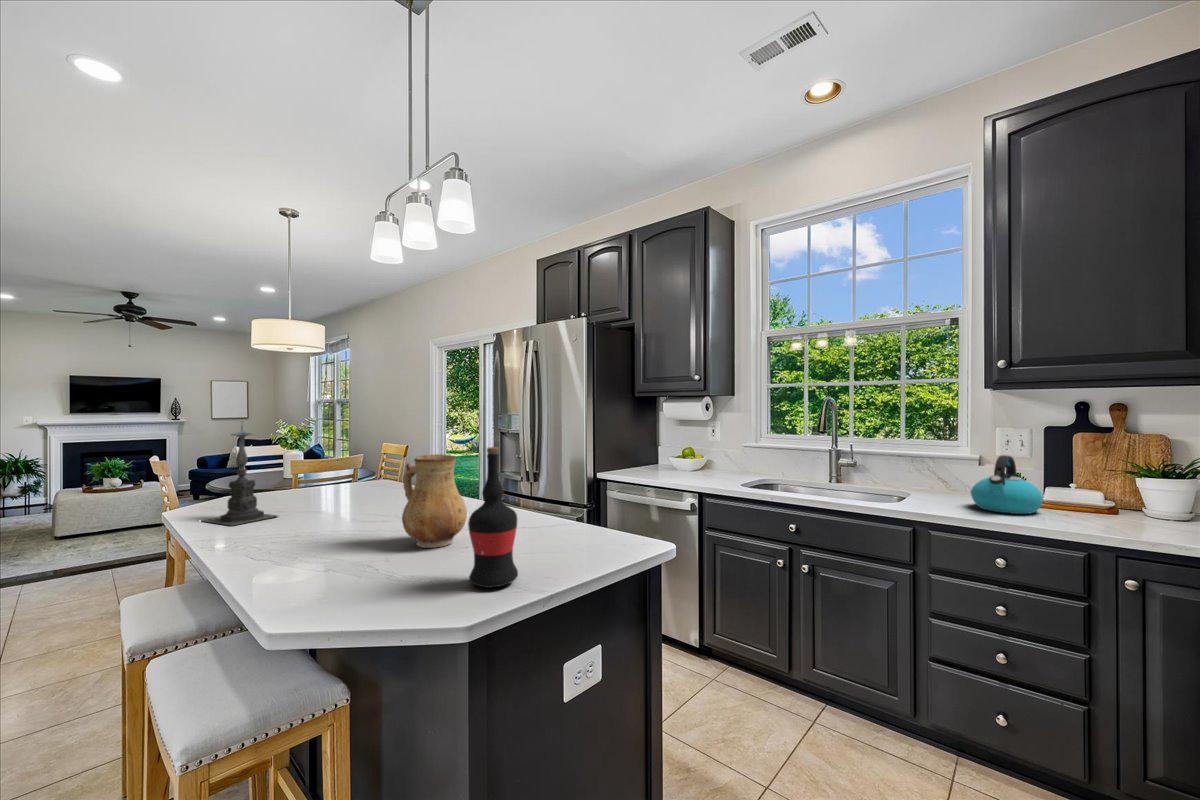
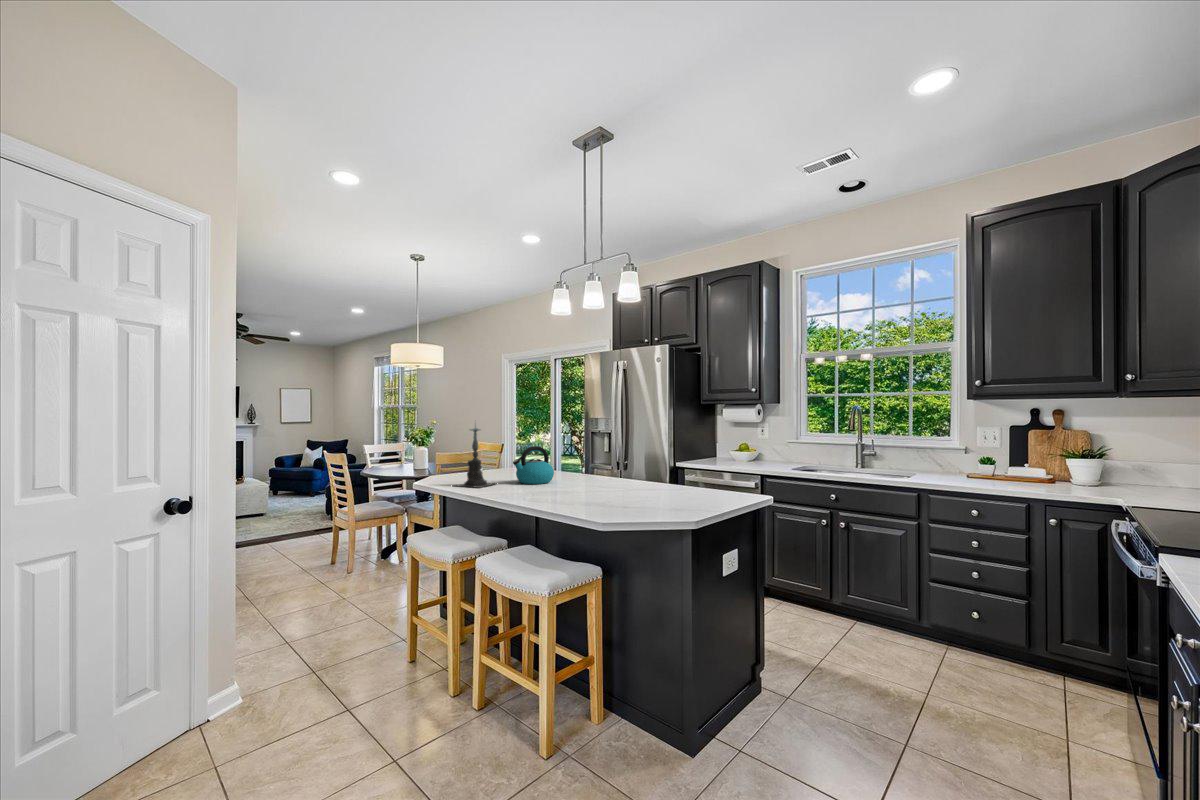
wine bottle: present [468,447,518,587] -> none [673,433,699,508]
ceramic pitcher: present [402,454,467,548] -> none [601,441,643,496]
kettle: present [971,455,1043,514] -> present [513,446,554,484]

